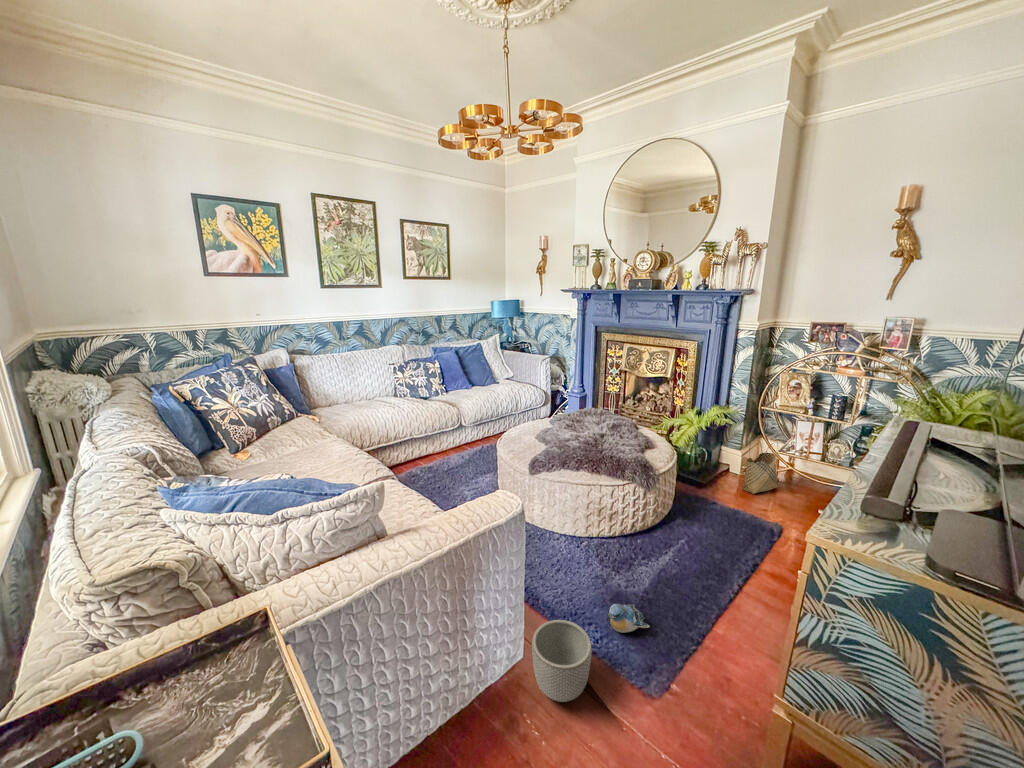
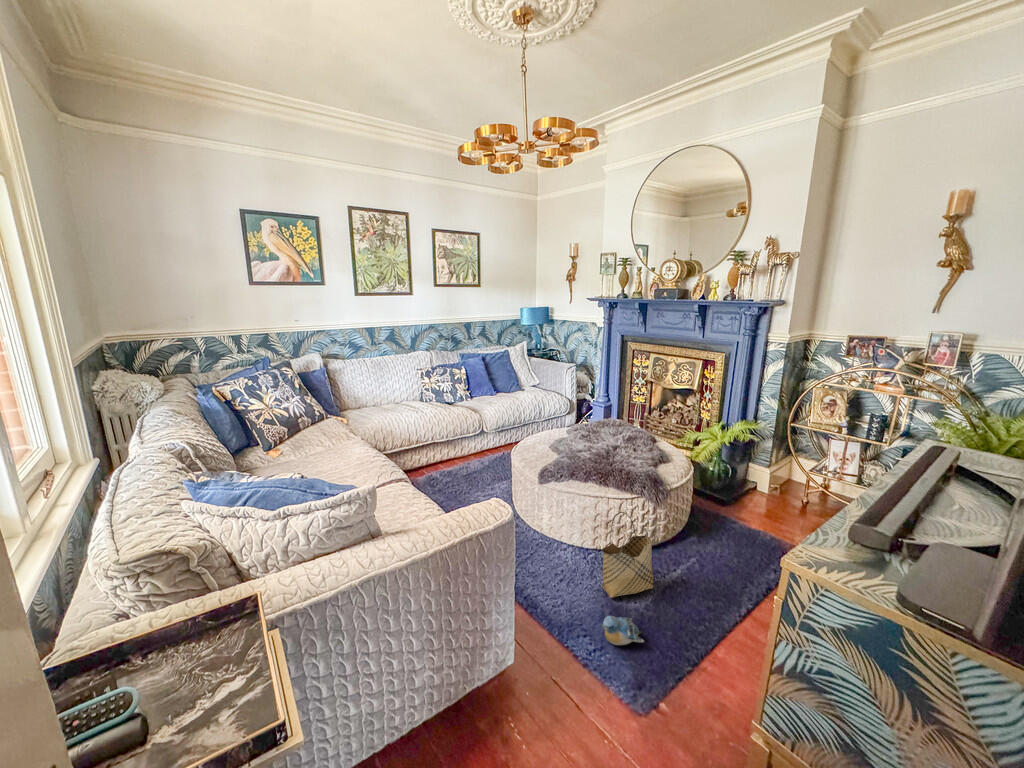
woven basket: present [742,436,778,494] -> present [602,512,653,598]
planter: present [532,620,592,702] -> none [520,627,578,708]

